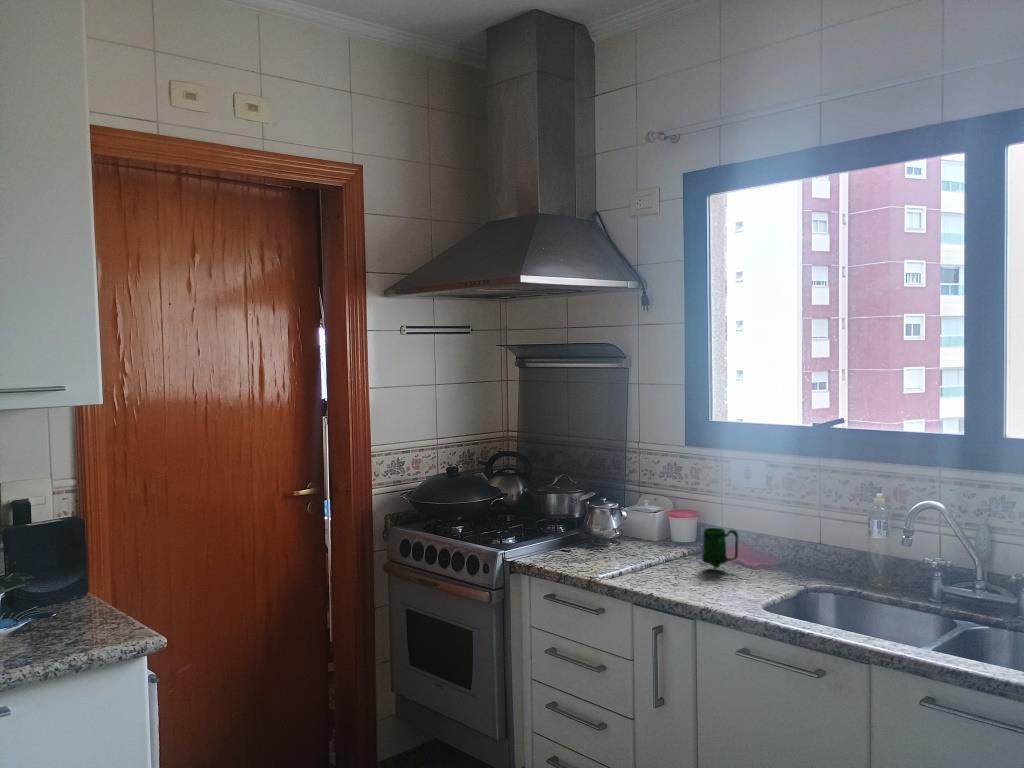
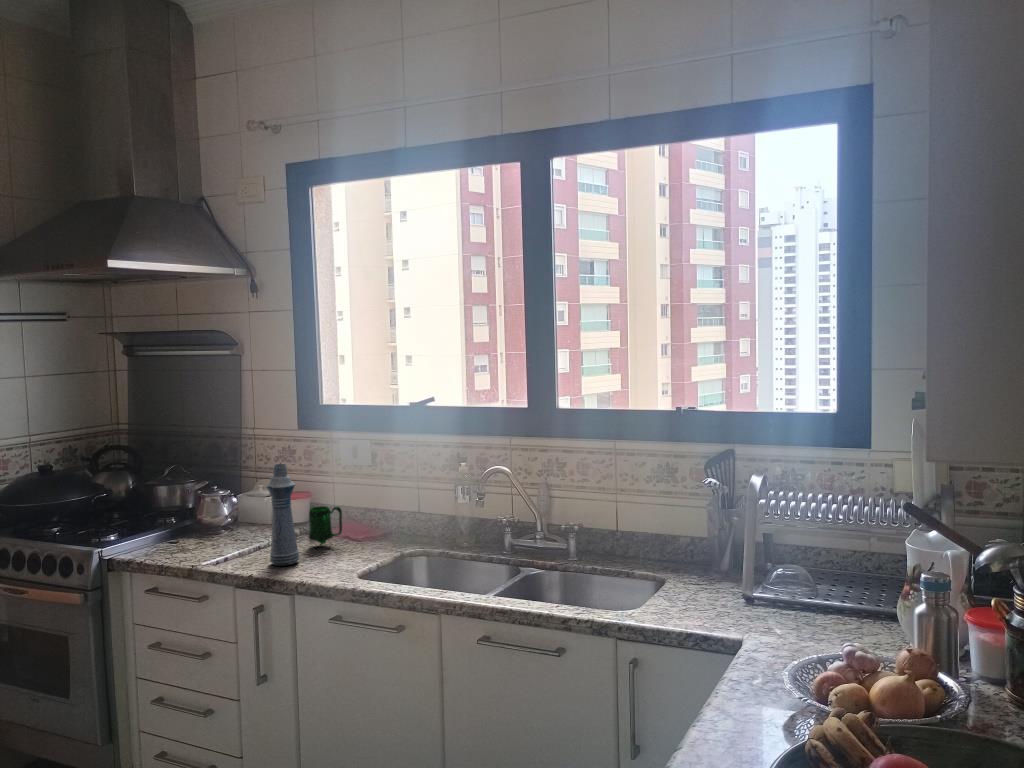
bottle: none [666,481,697,587] -> present [267,464,299,566]

